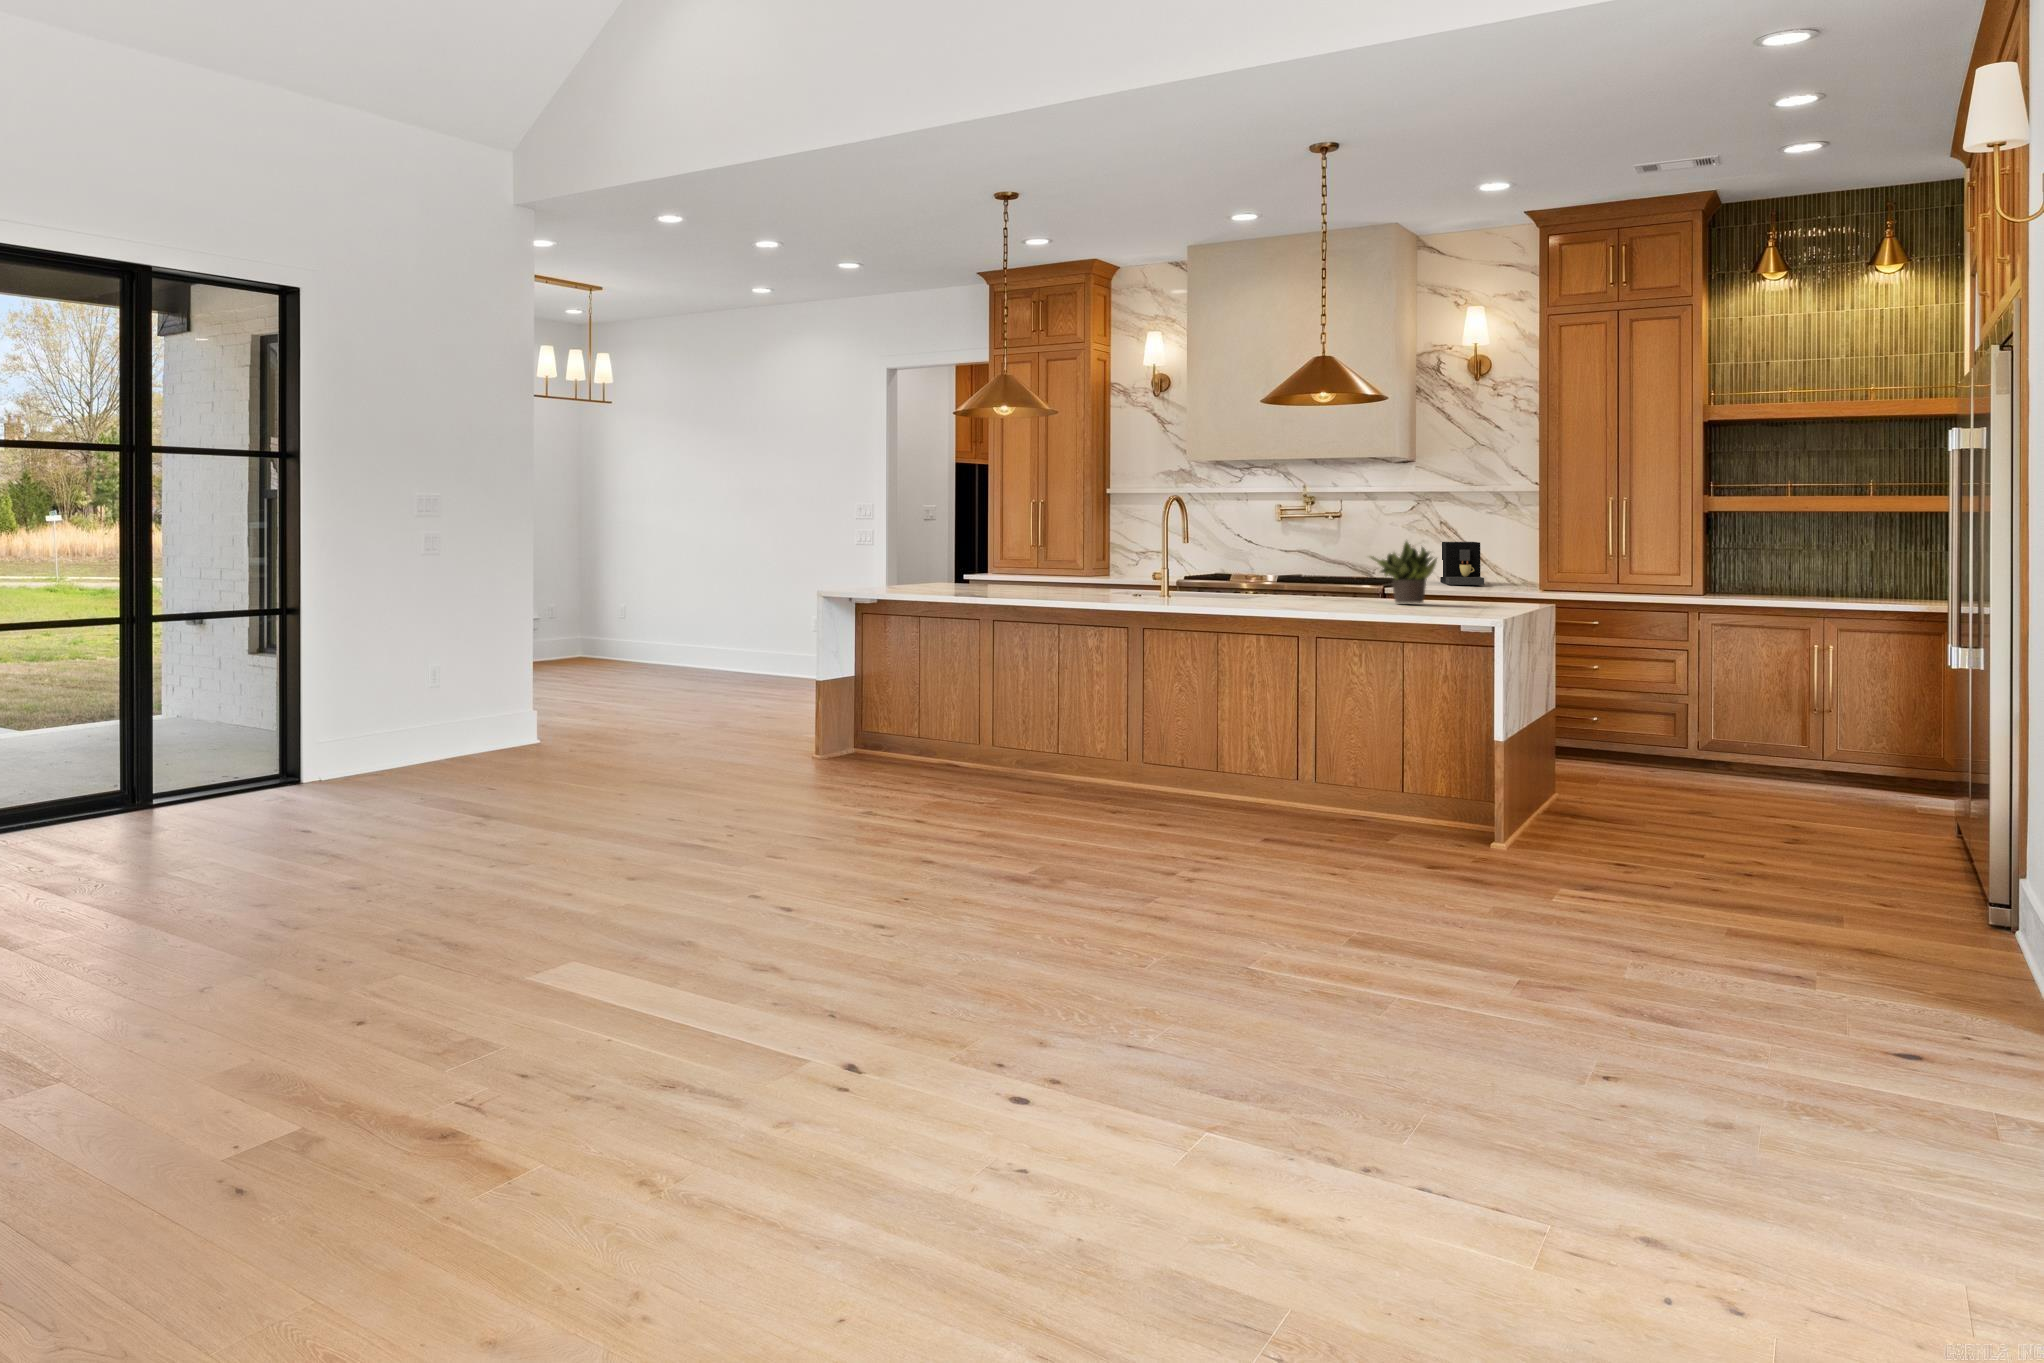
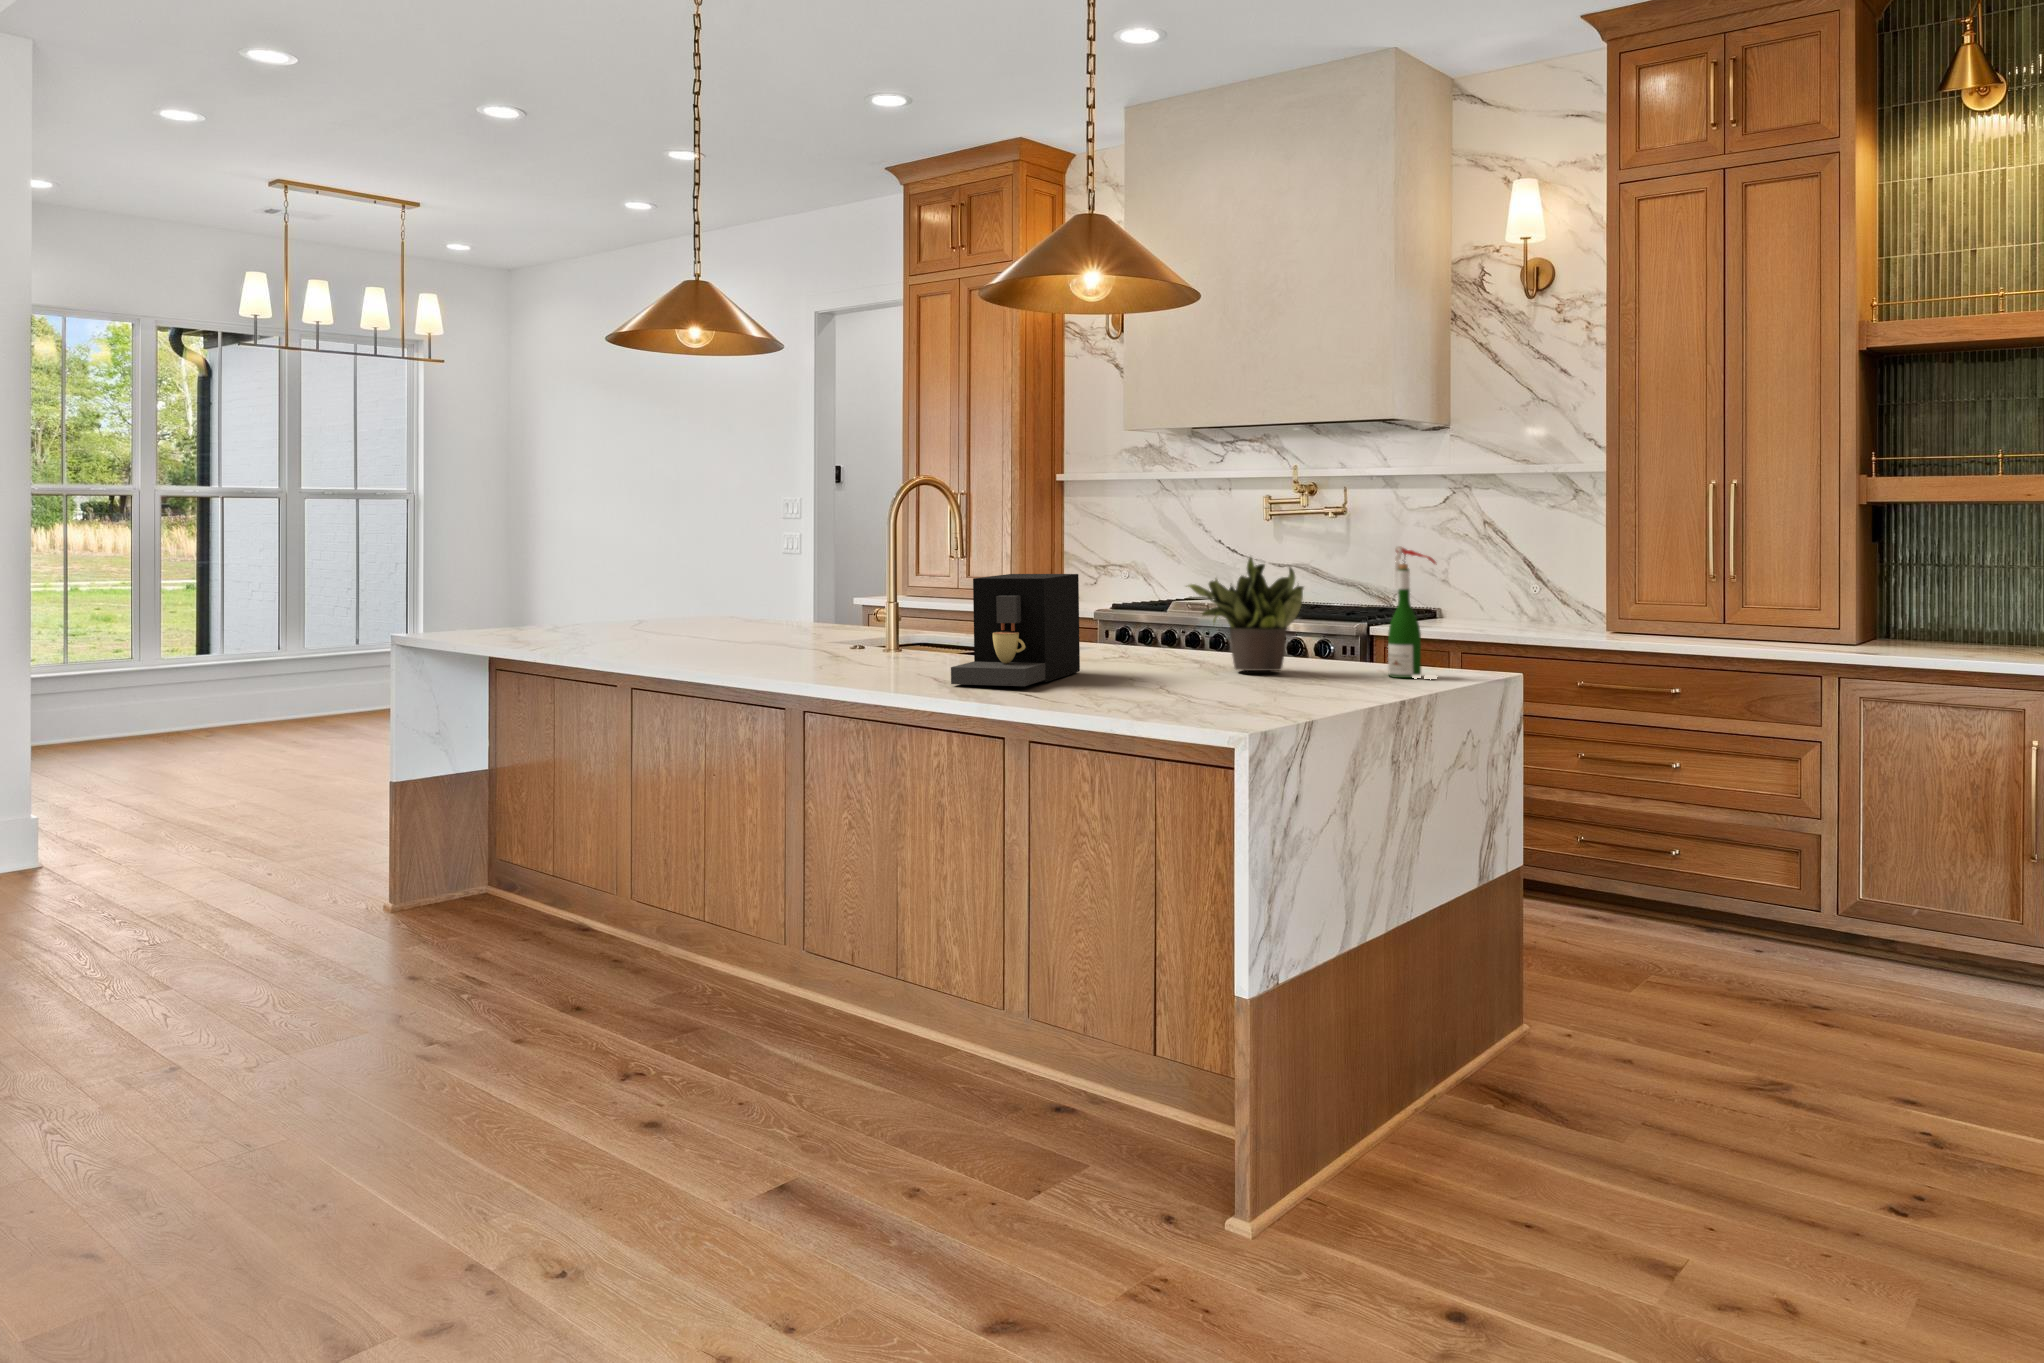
wine bottle: none [1481,535,1511,607] -> present [1388,546,1436,678]
coffee maker: present [1440,542,1484,585] -> present [951,574,1080,686]

